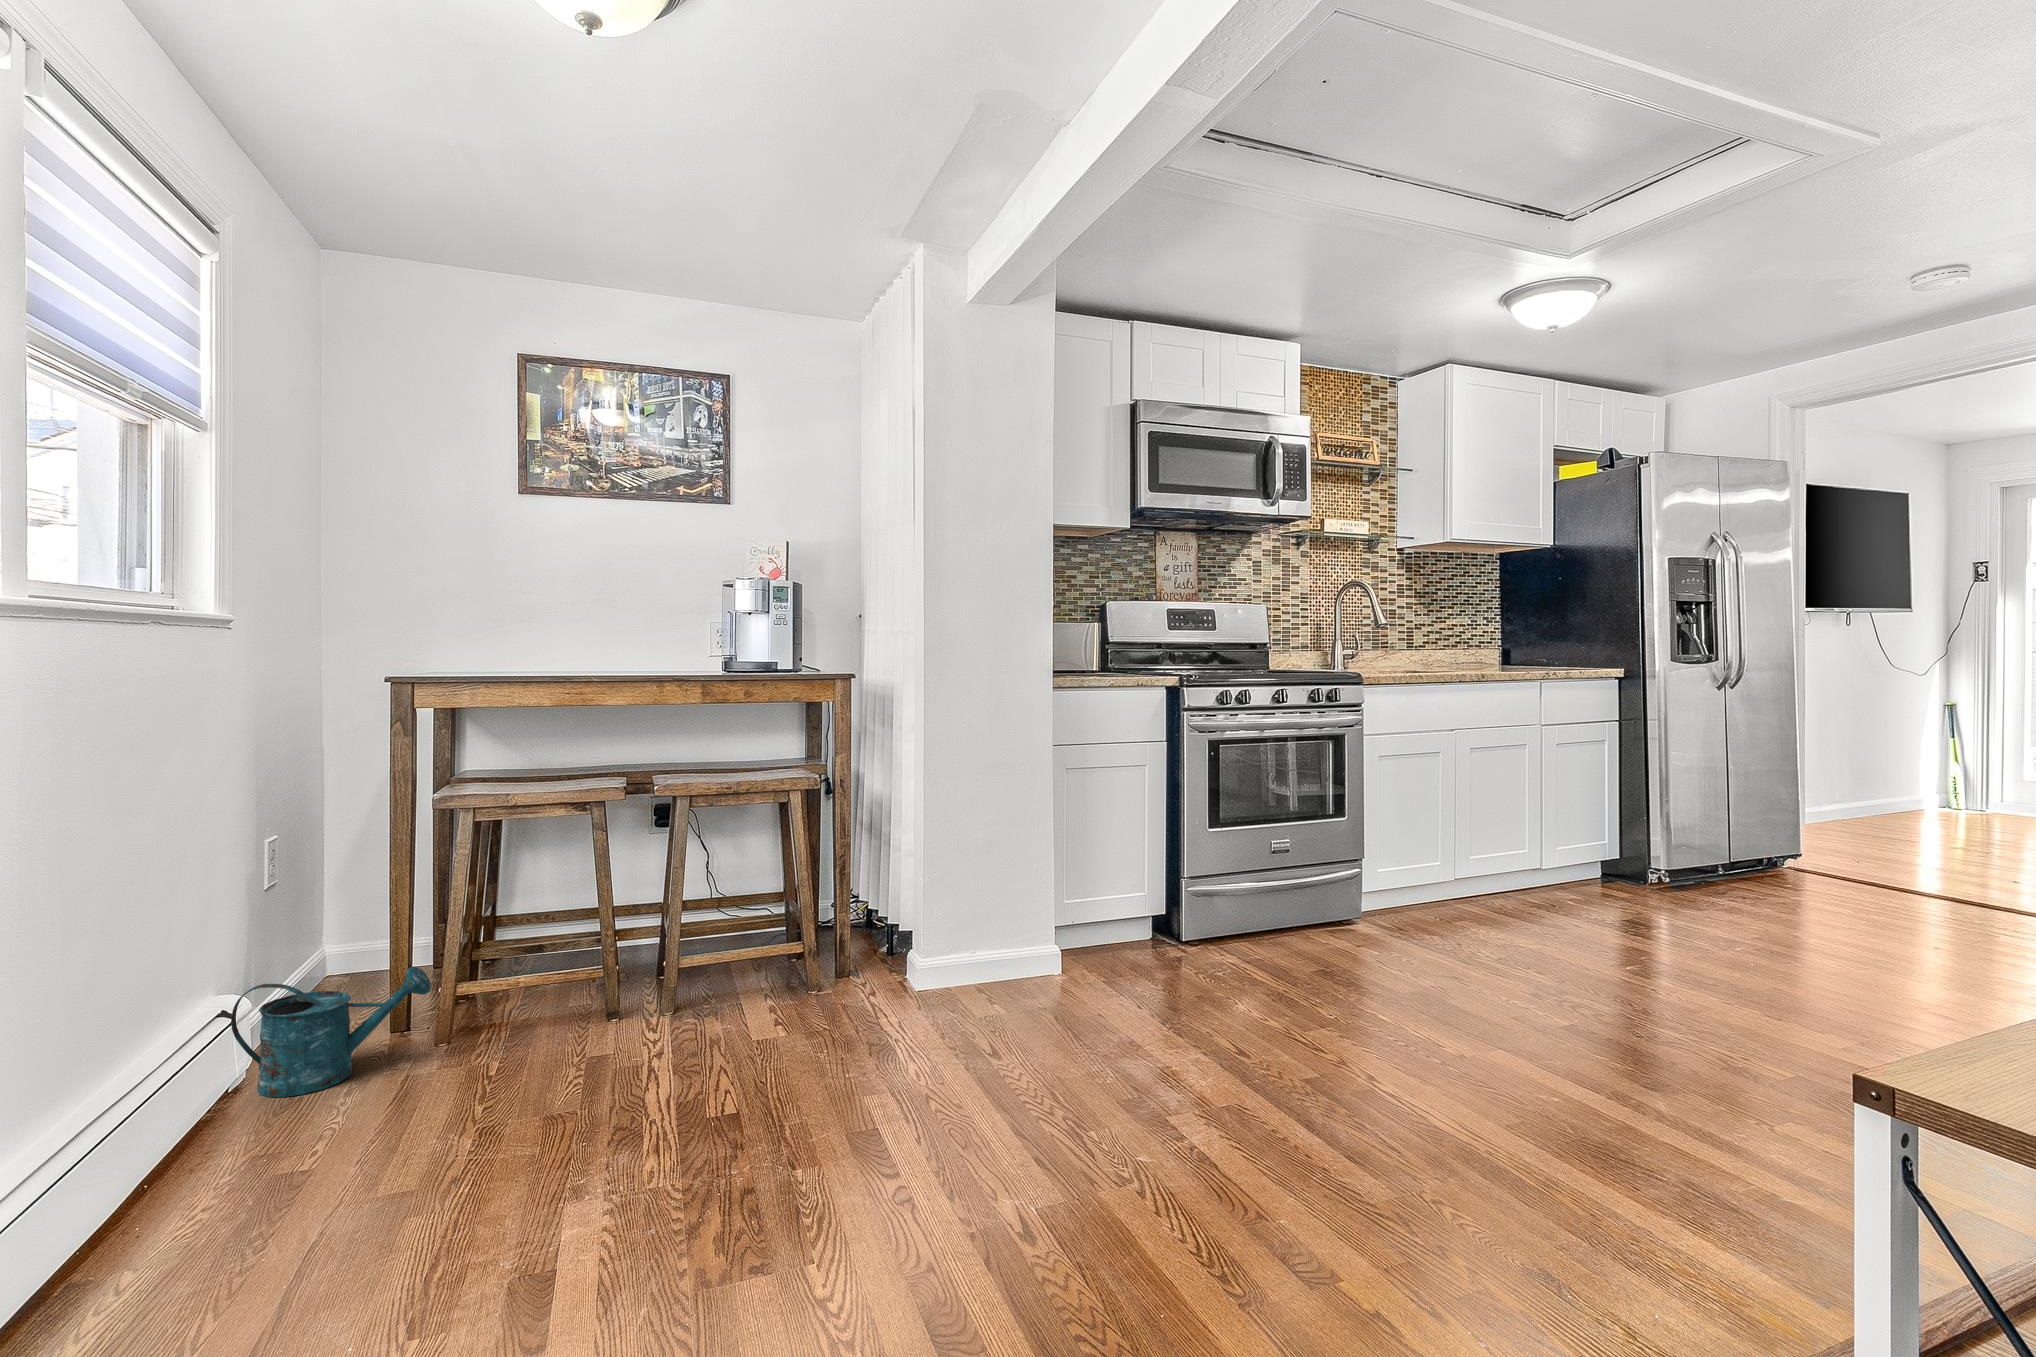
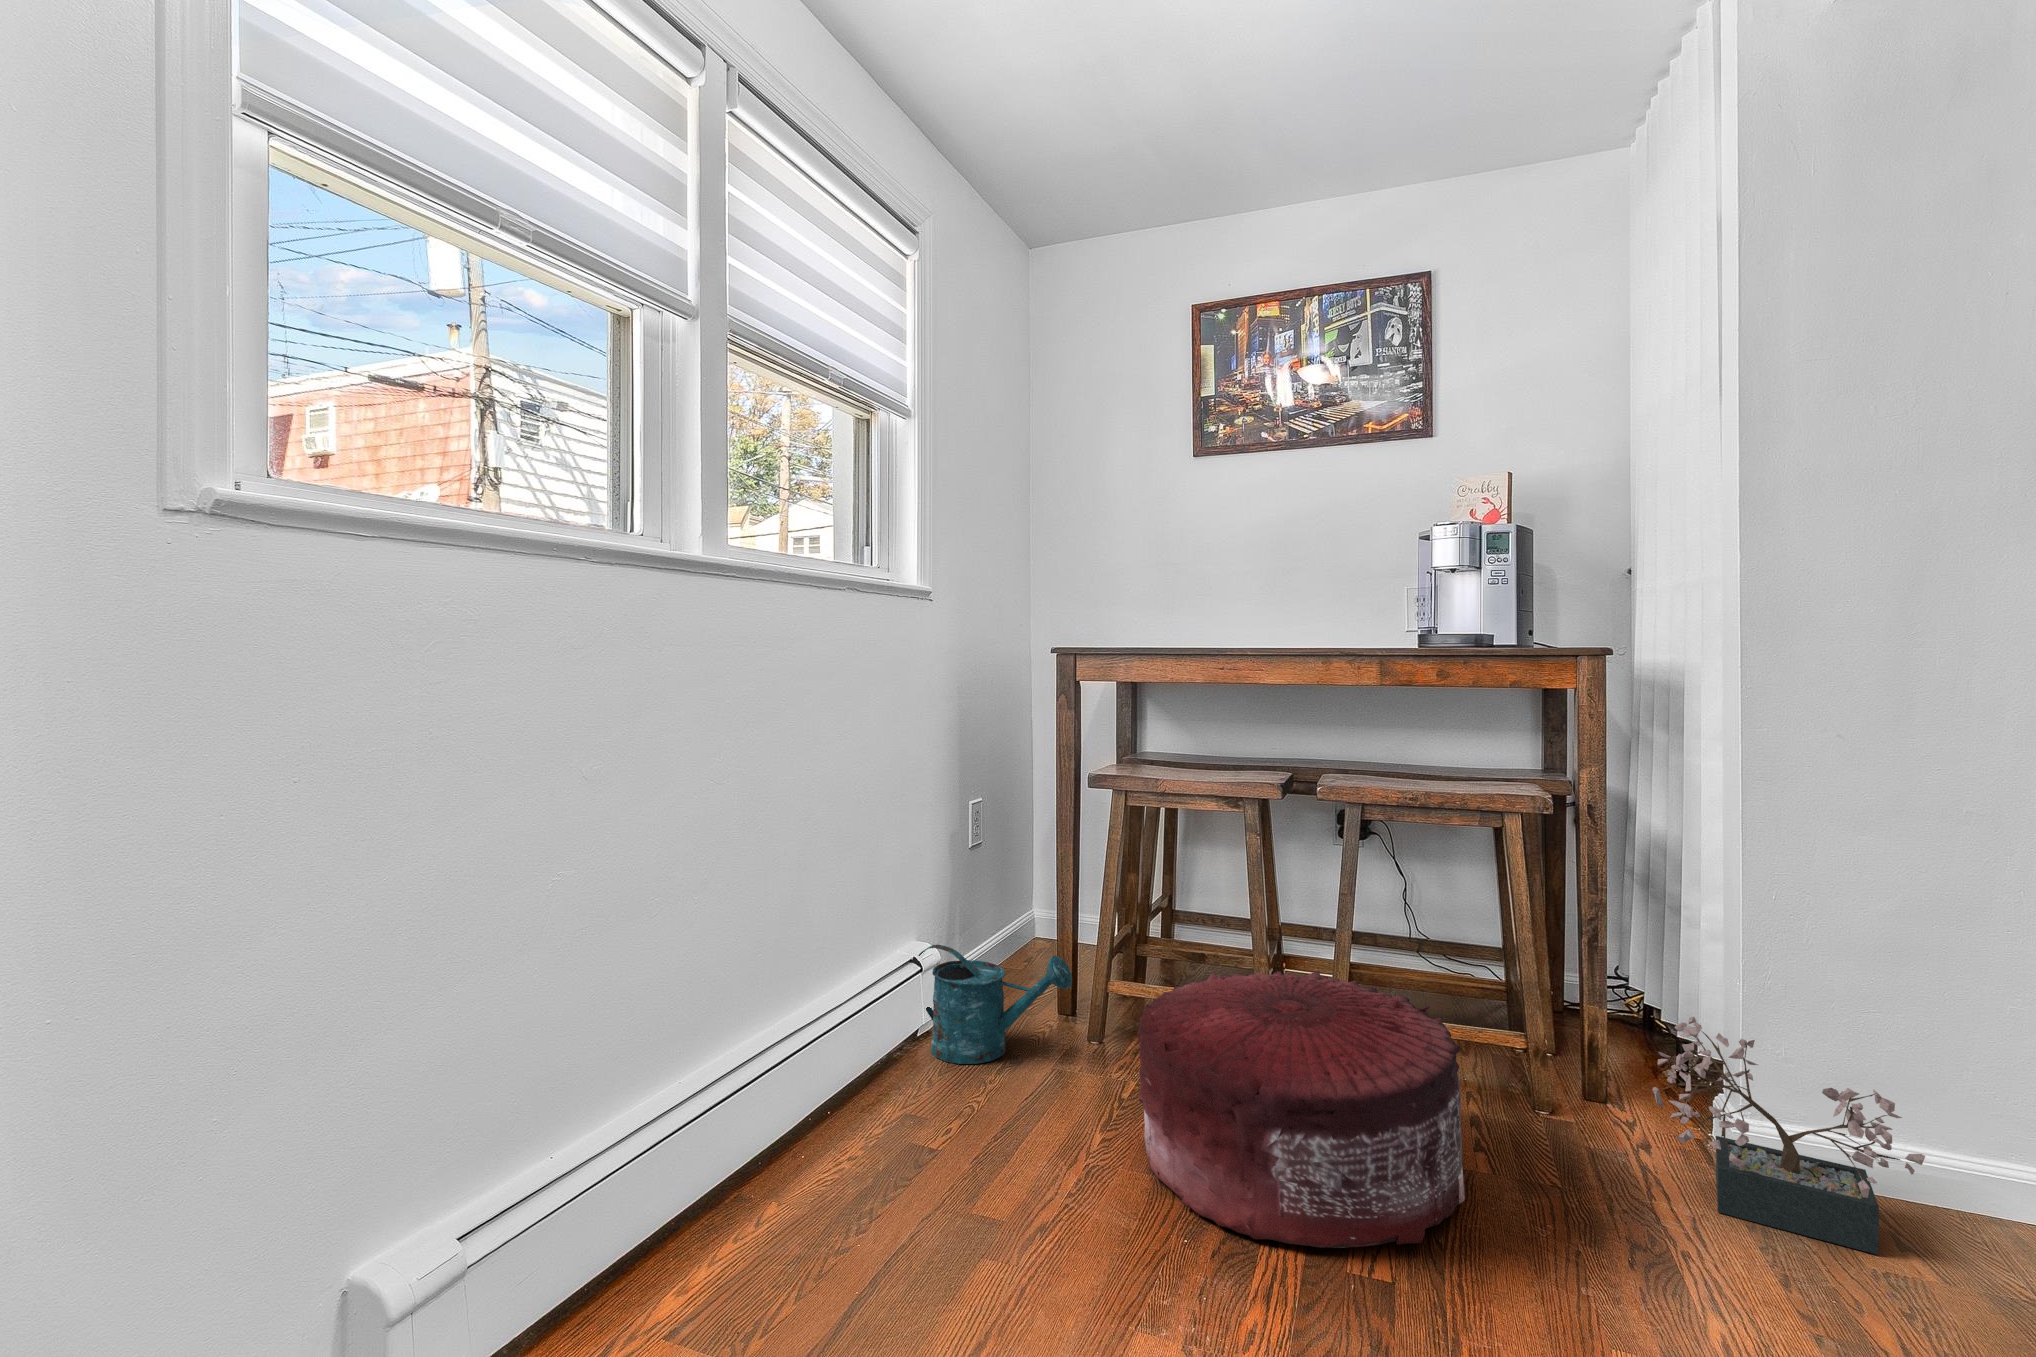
decorative plant: none [877,908,999,1019] -> present [1653,1017,1925,1255]
pouf: none [523,929,774,1123] -> present [1137,971,1465,1248]

